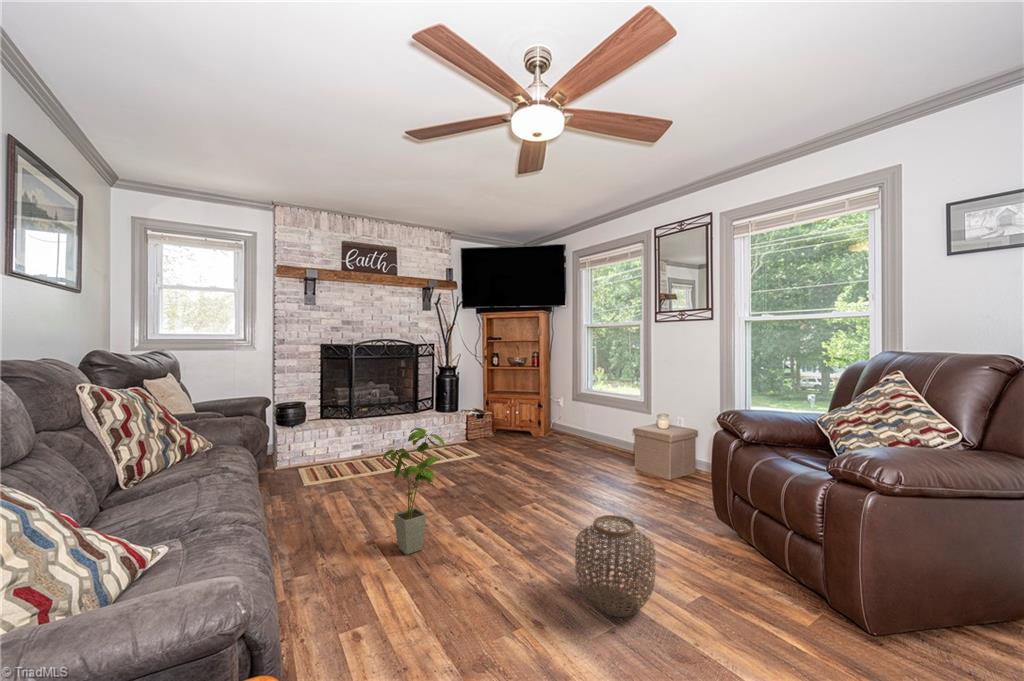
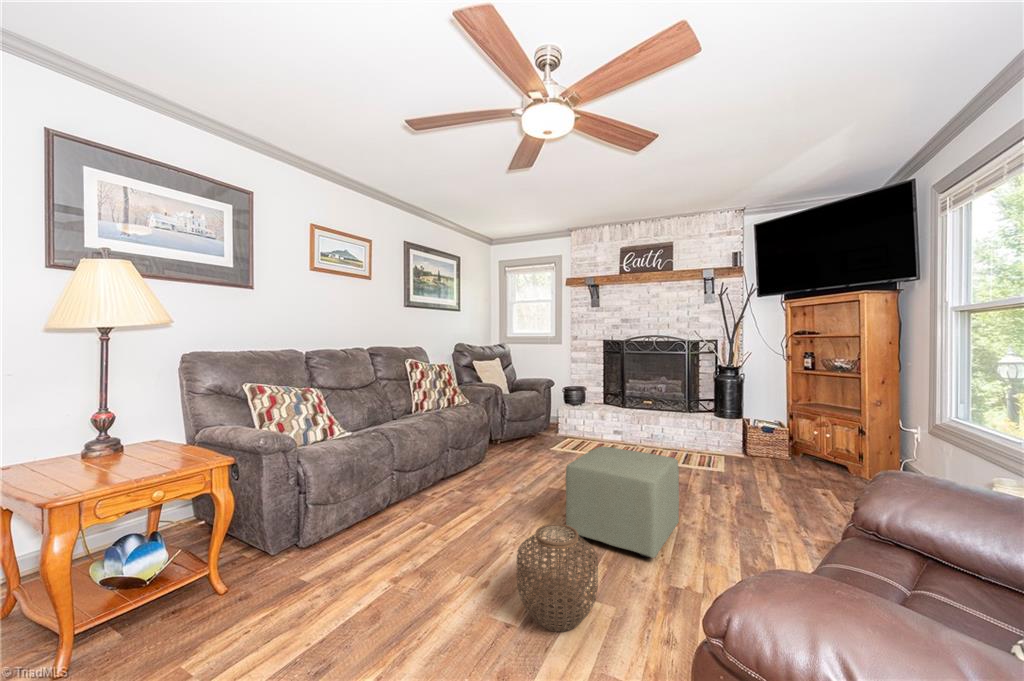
house plant: present [383,428,446,555] -> none [507,410,560,509]
ottoman: none [472,445,581,546] -> present [565,446,679,558]

